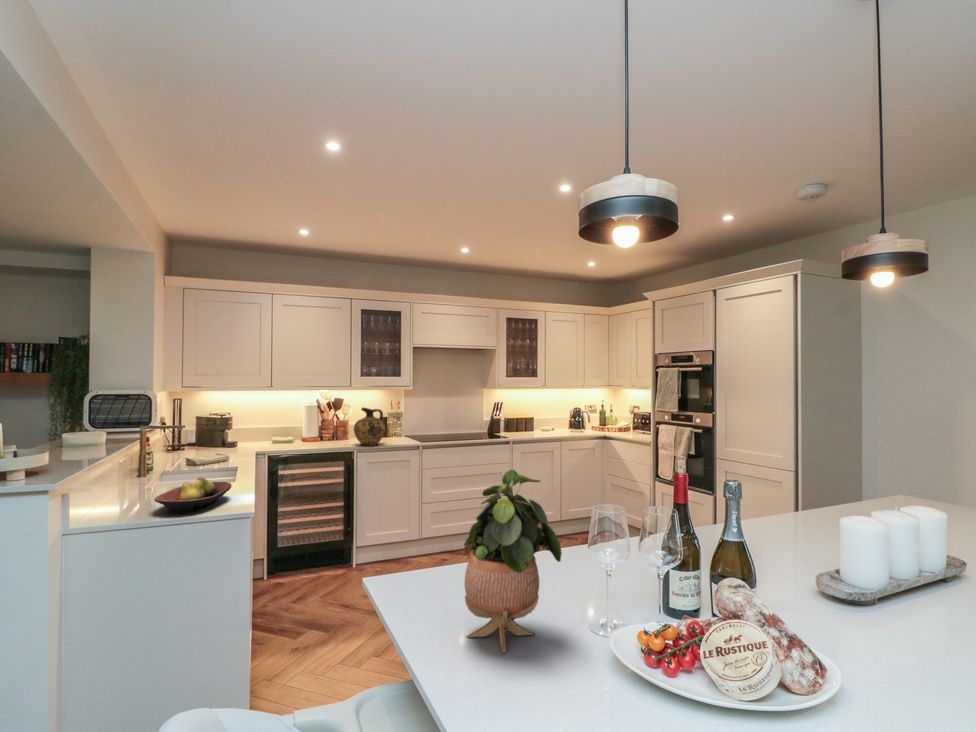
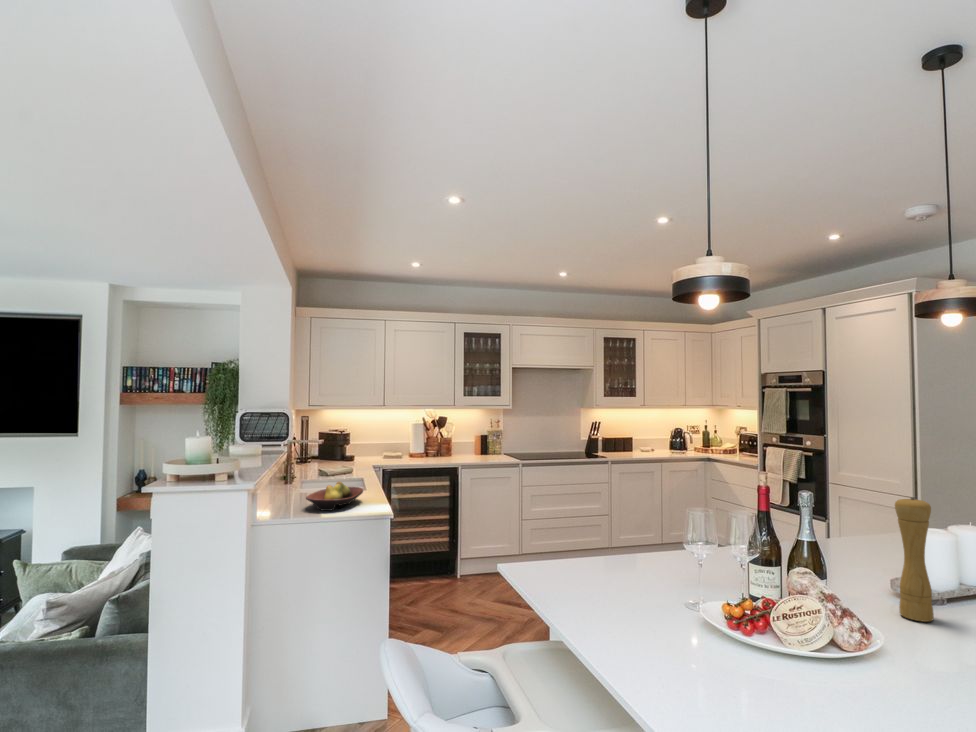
ceramic jug: present [354,407,385,446] -> none [458,425,487,463]
potted plant: present [464,470,562,653] -> none [571,471,652,616]
pepper mill: none [827,492,866,632] -> present [895,497,934,622]

